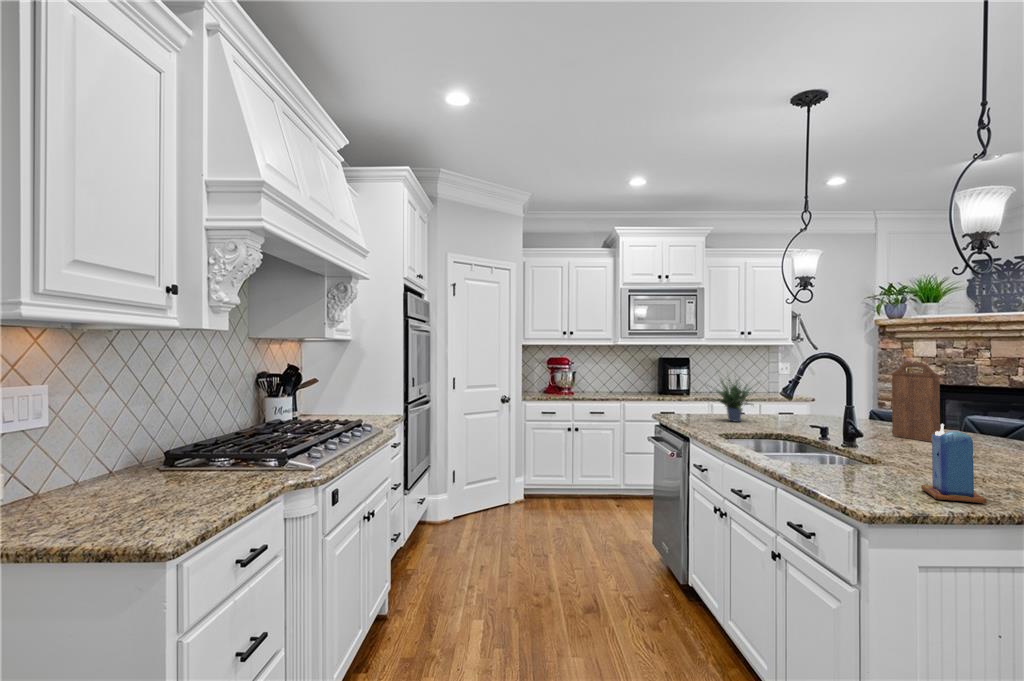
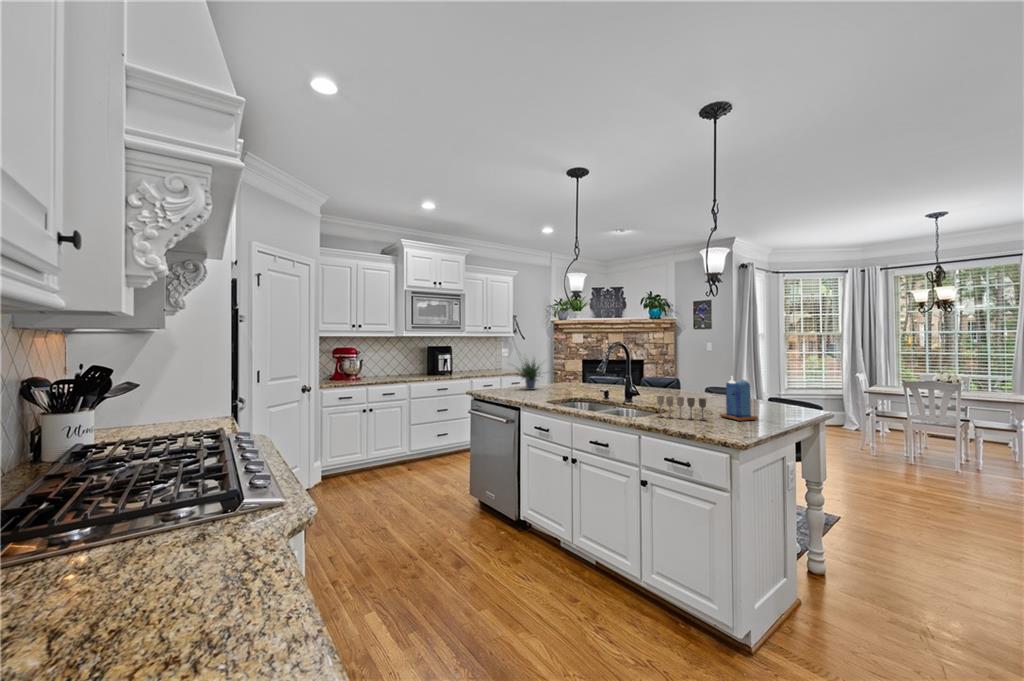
cutting board: present [892,363,940,442] -> none [627,344,654,391]
wine glass: none [809,443,879,489] -> present [657,396,707,421]

